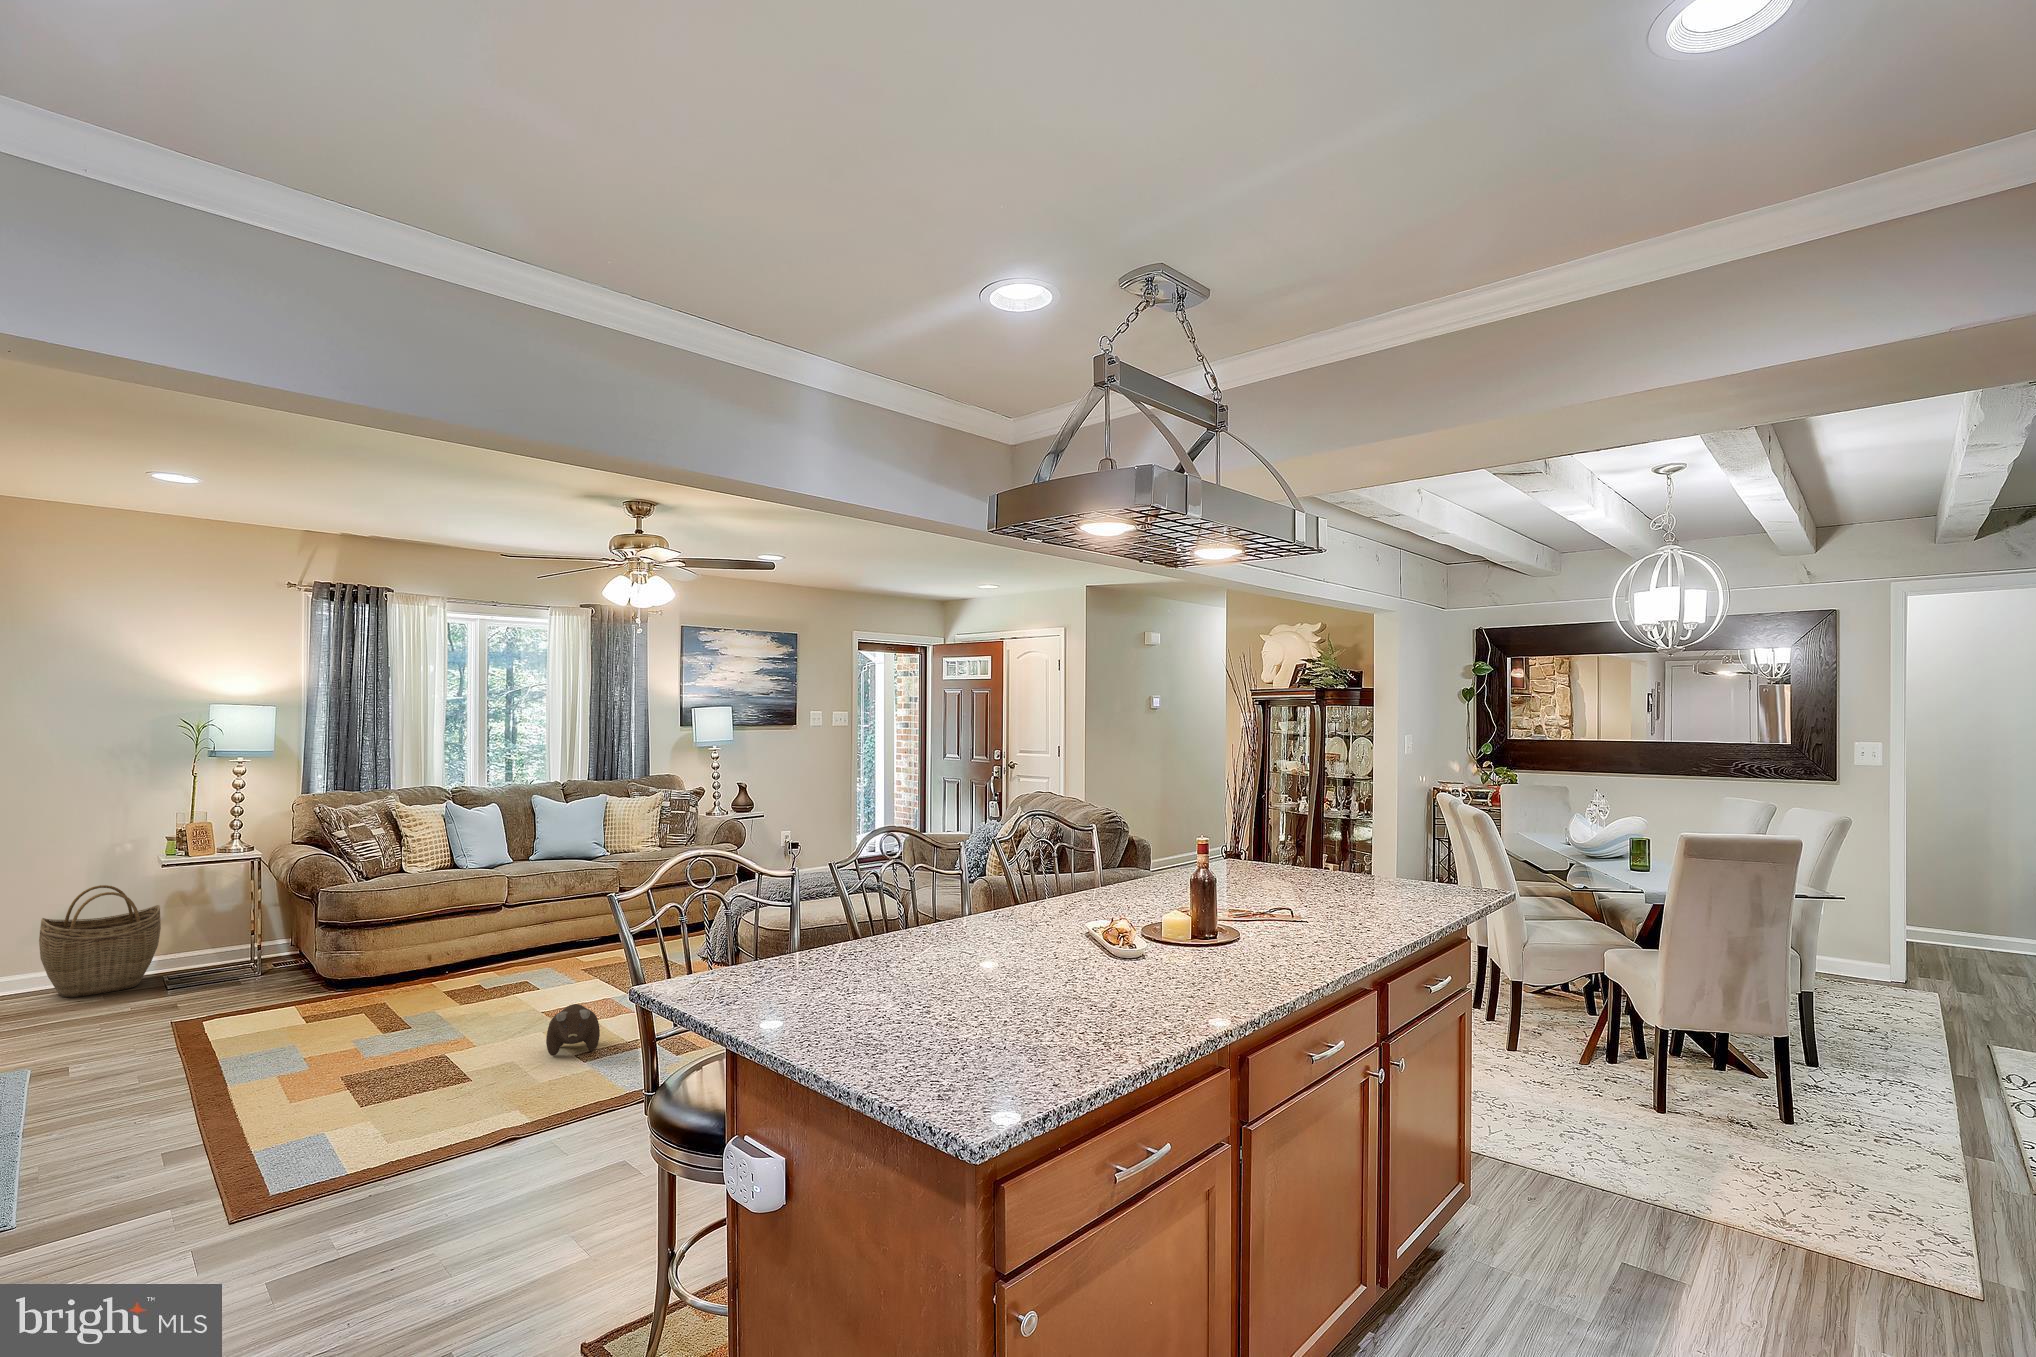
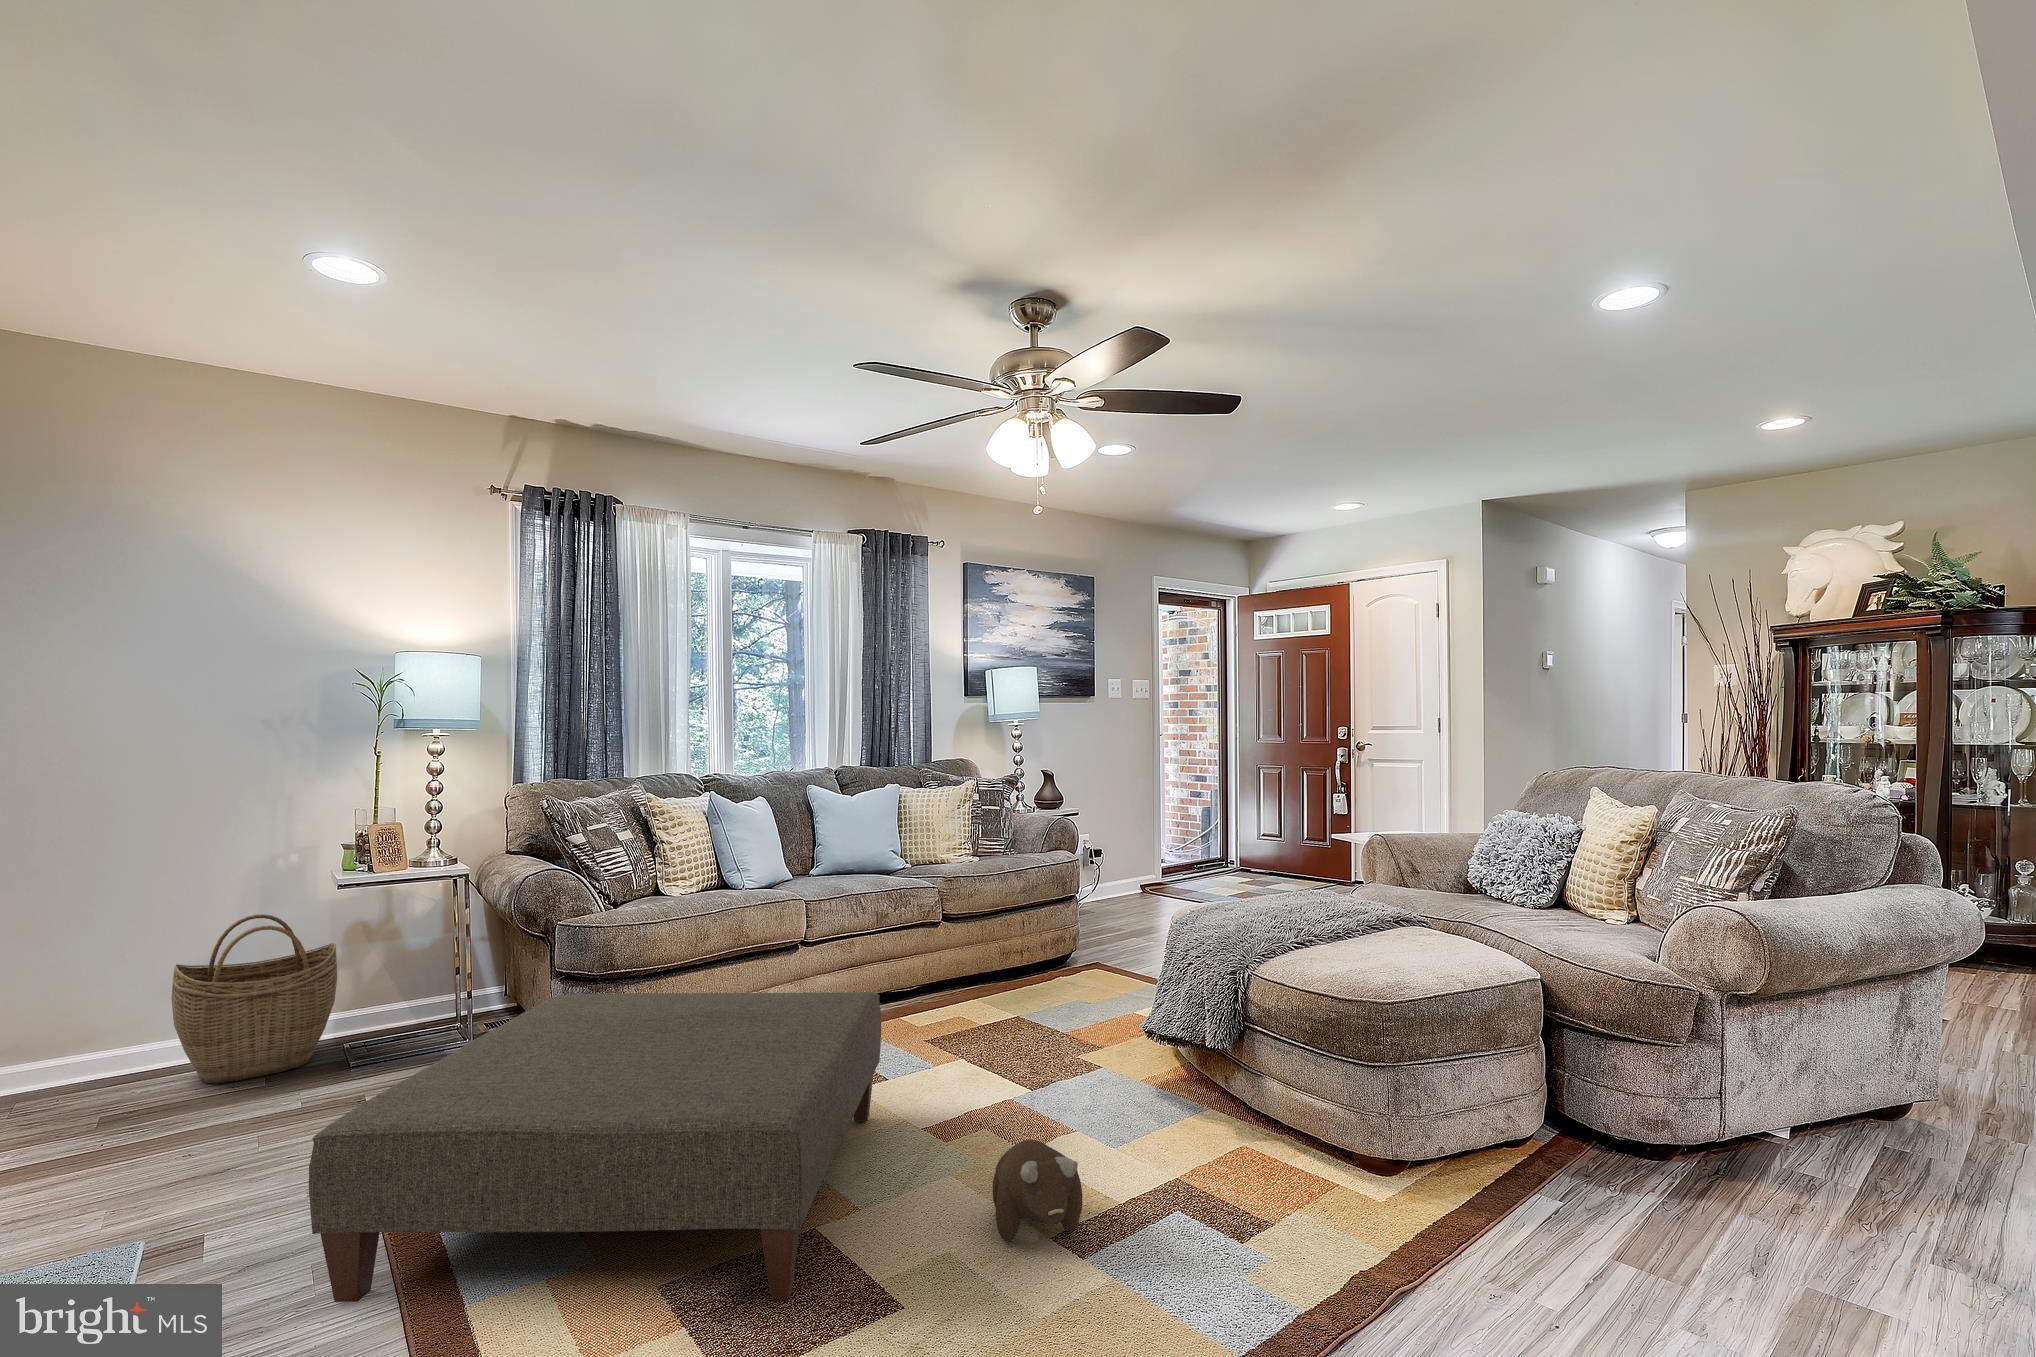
ottoman: none [145,932,526,1085] -> present [309,992,881,1302]

